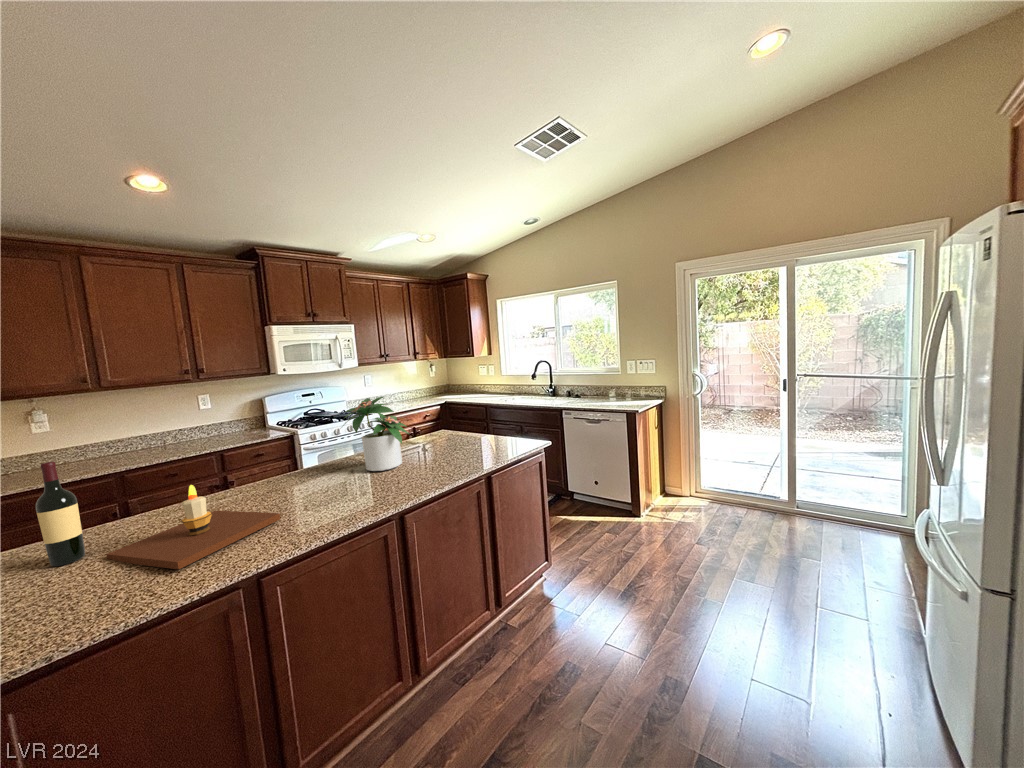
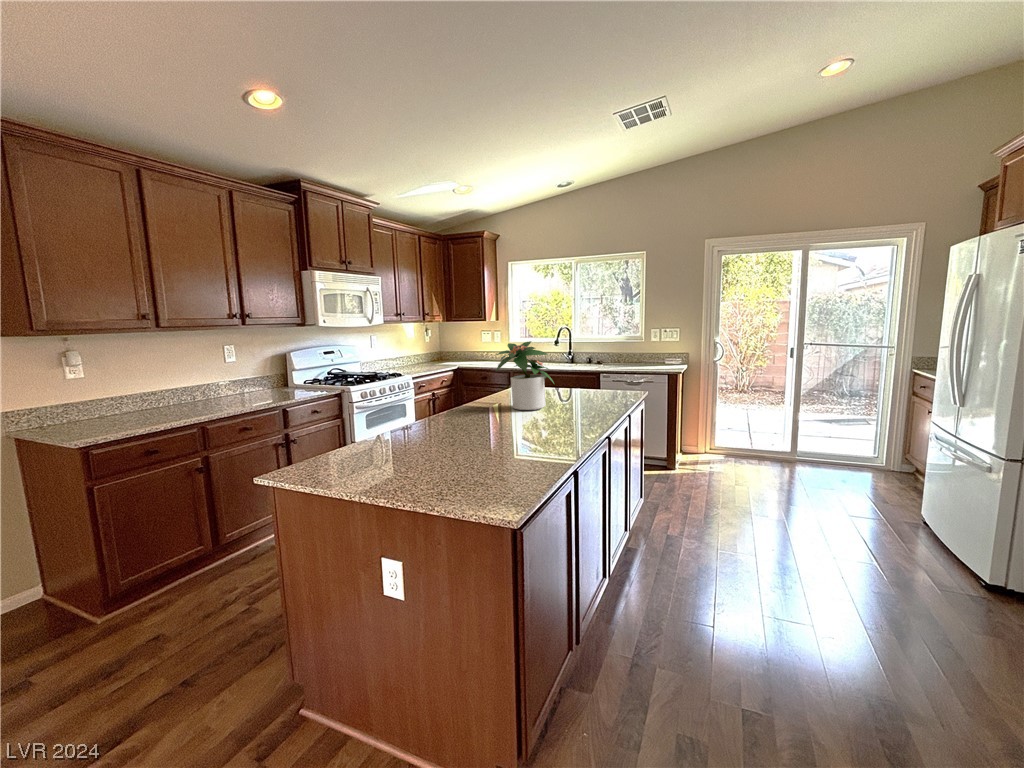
wine bottle: present [36,462,85,566] -> none [368,372,398,469]
candle: present [106,485,280,569] -> none [422,400,527,465]

